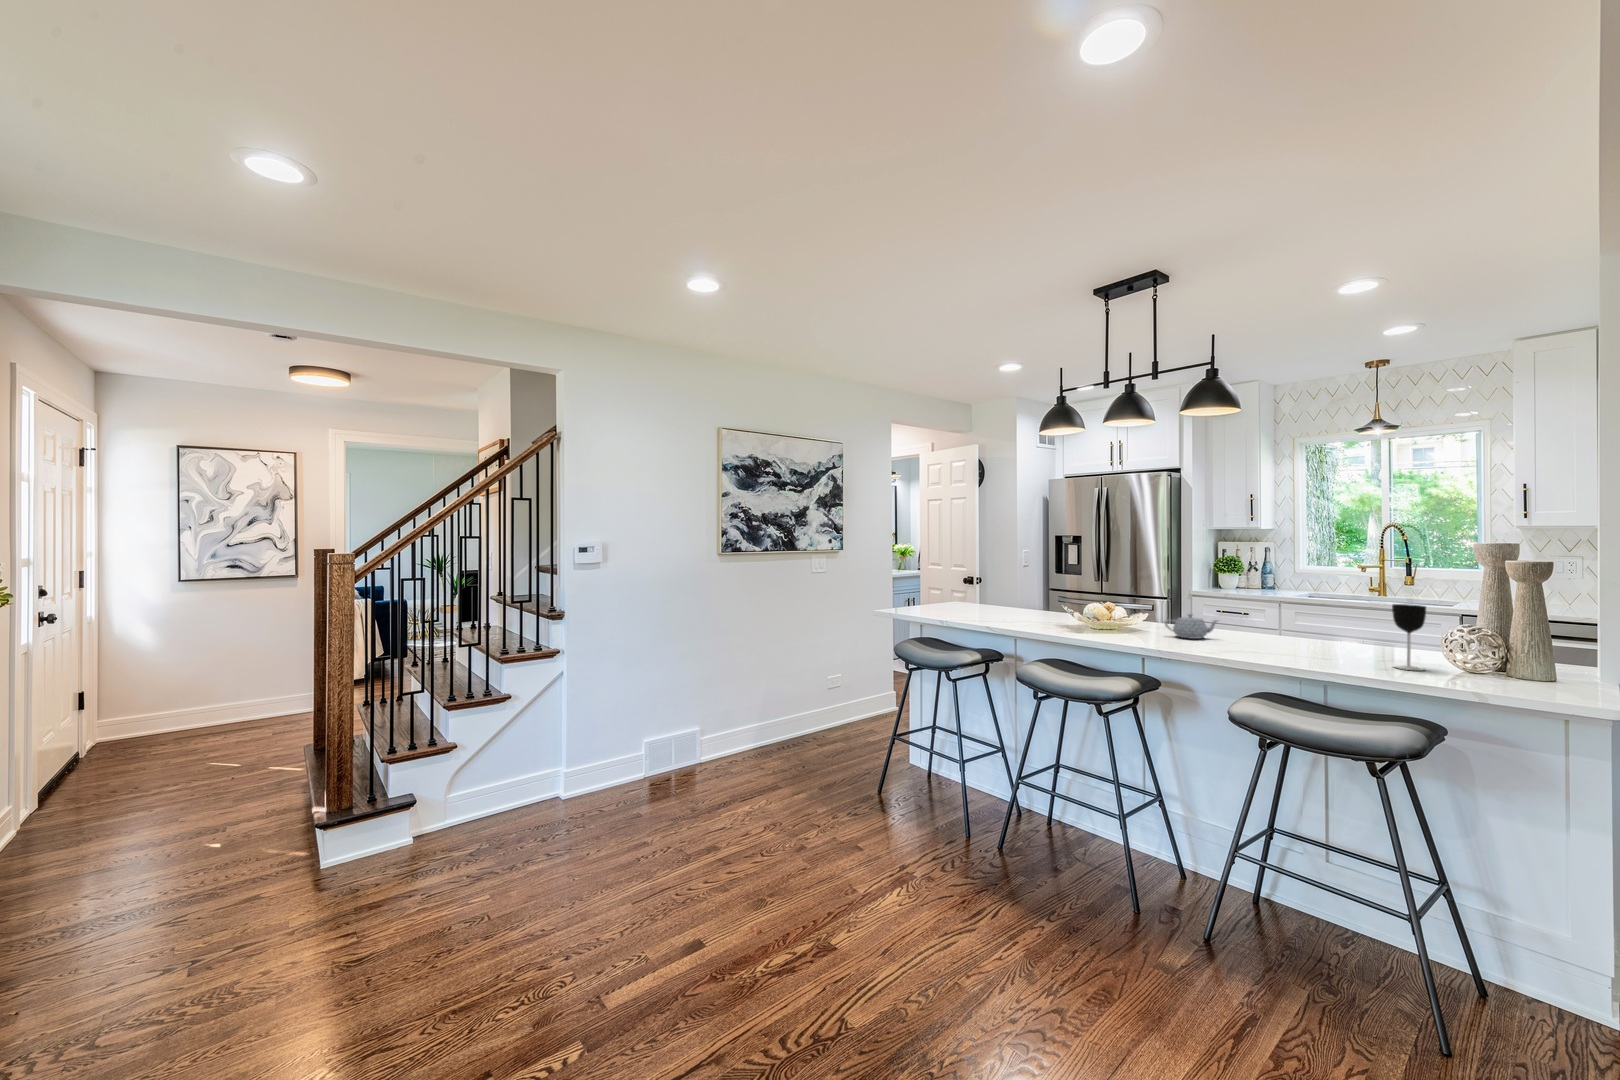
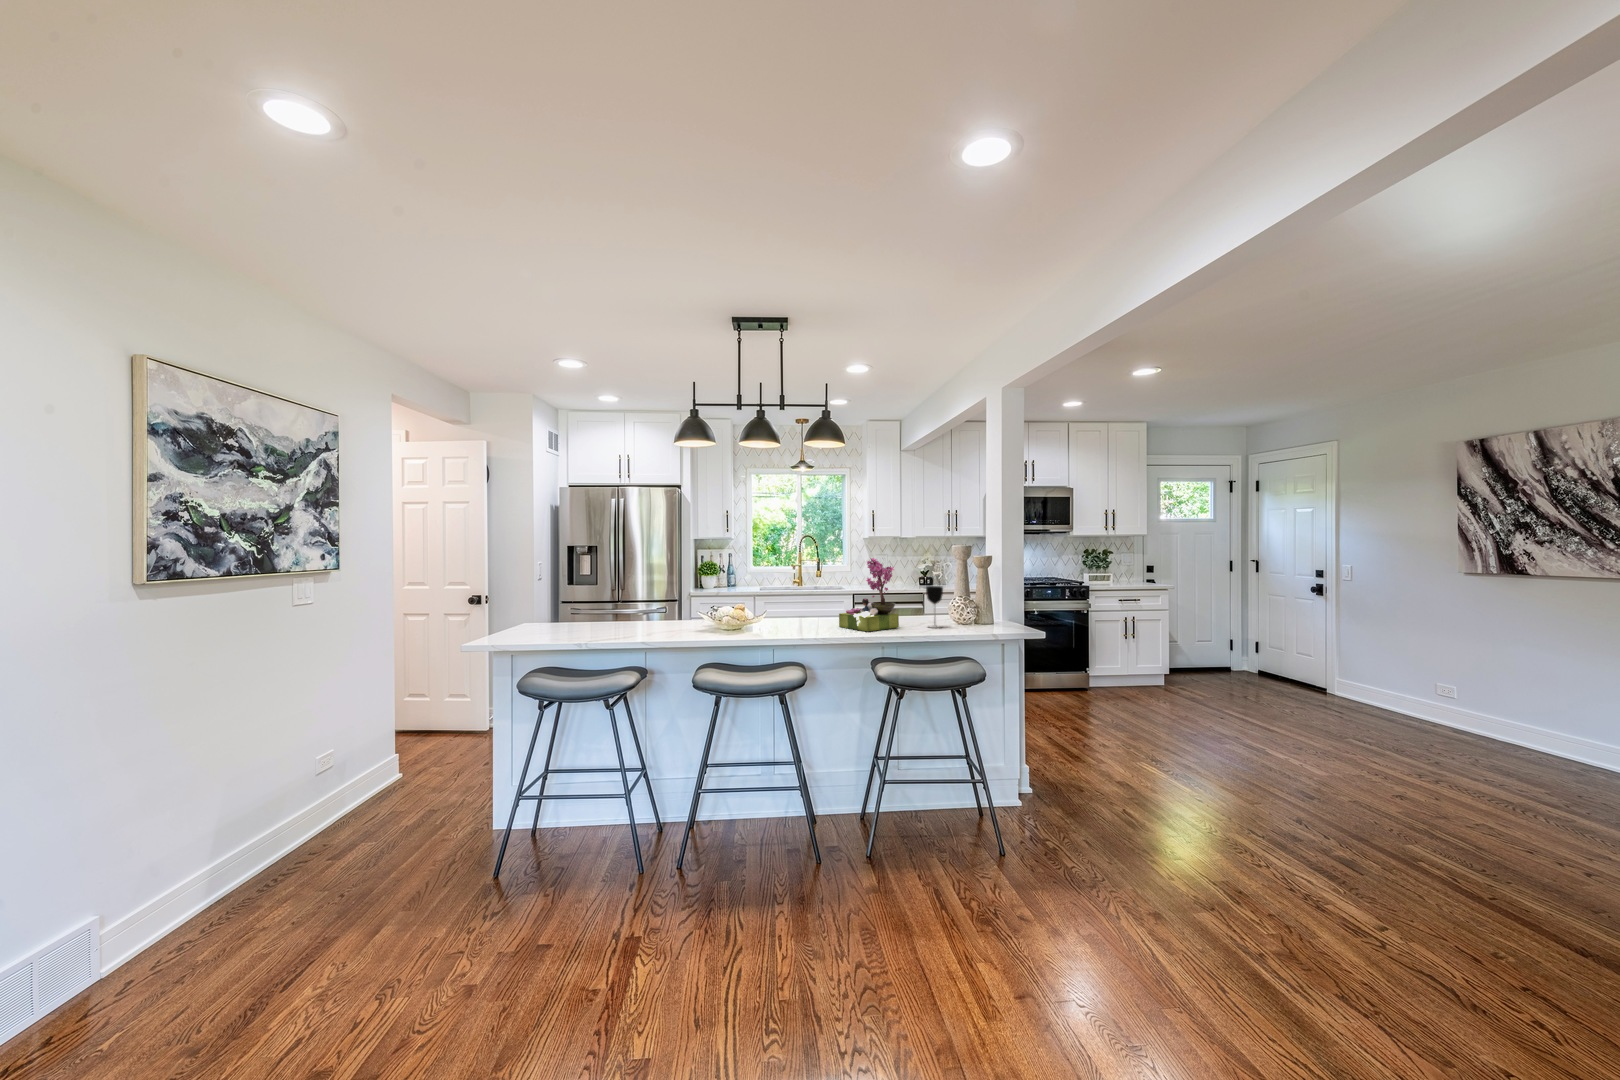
flower arrangement: none [1245,555,1336,659] -> present [839,558,899,631]
teapot: present [1165,614,1218,639] -> none [778,606,813,626]

